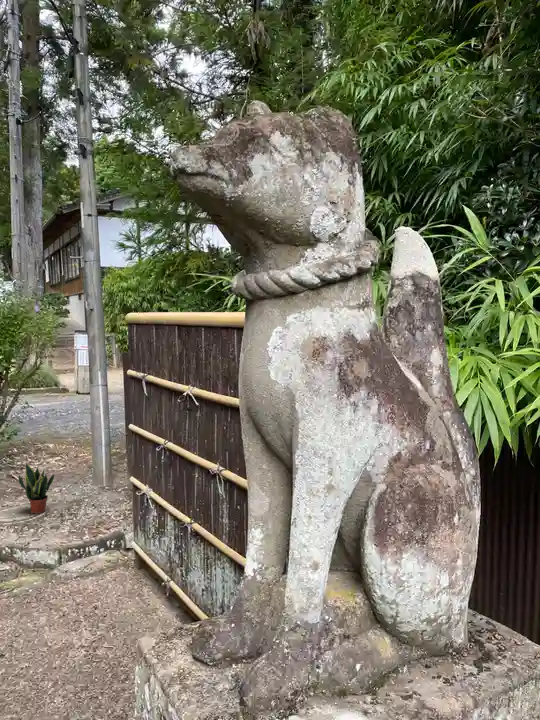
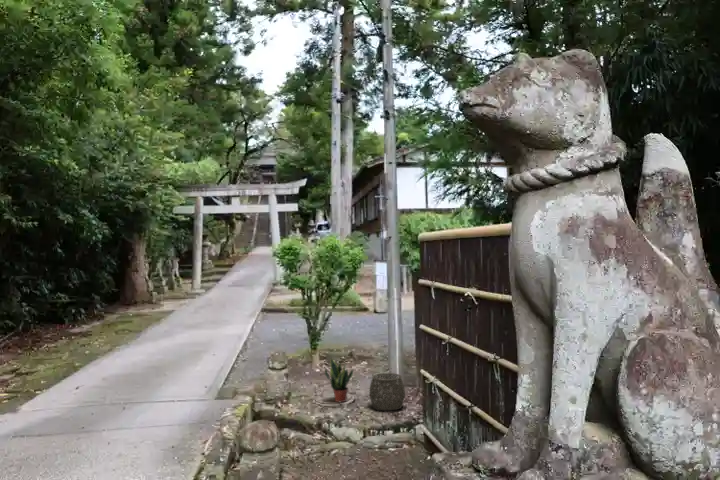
woven basket: none [73,477,116,521] -> present [369,373,405,410]

